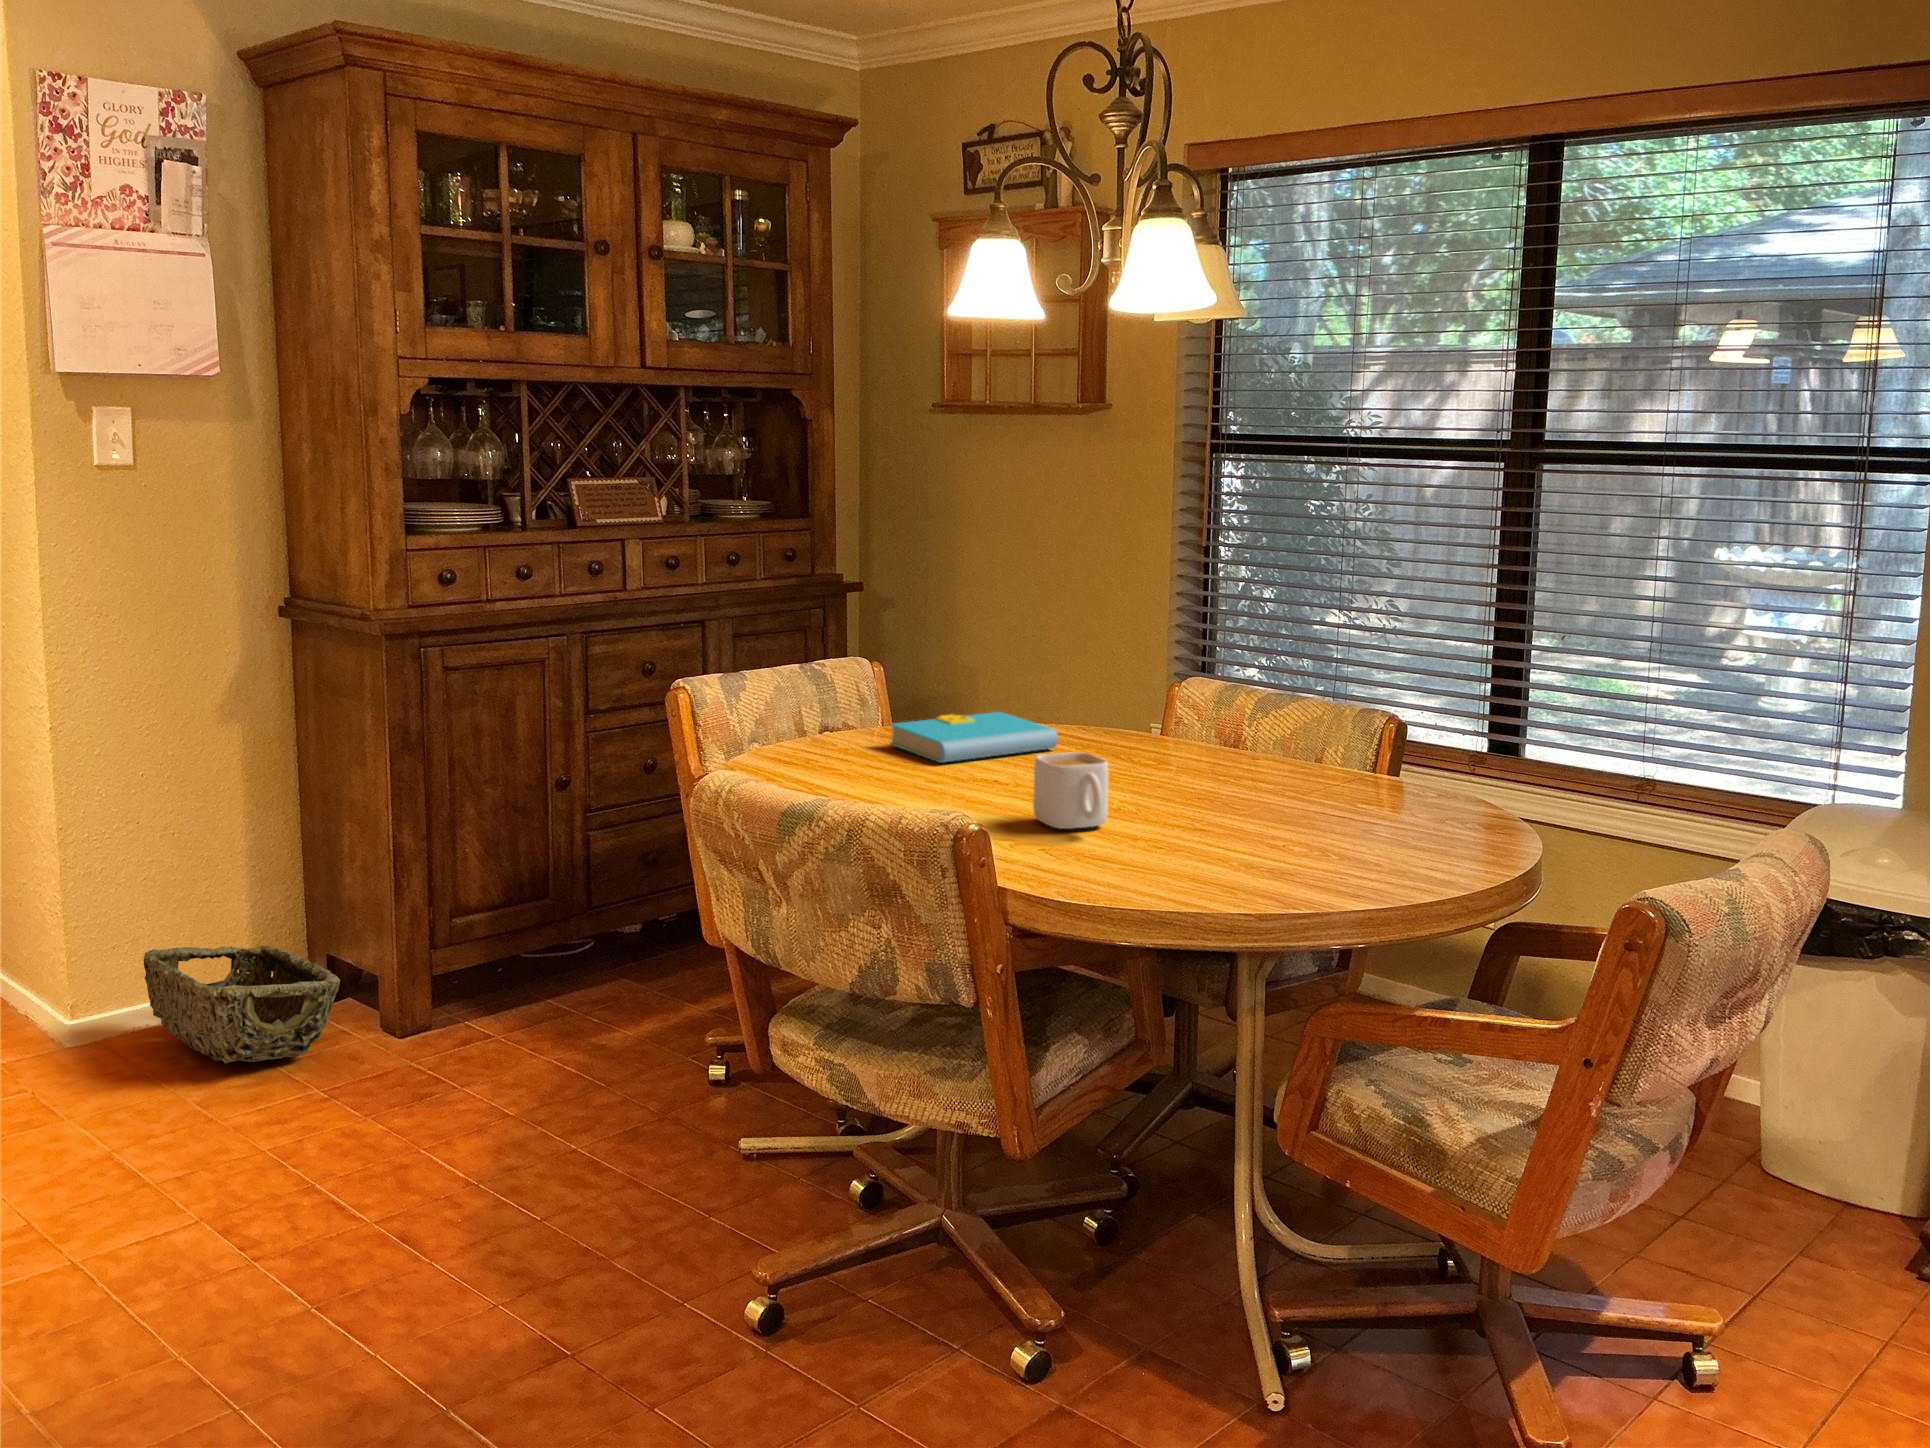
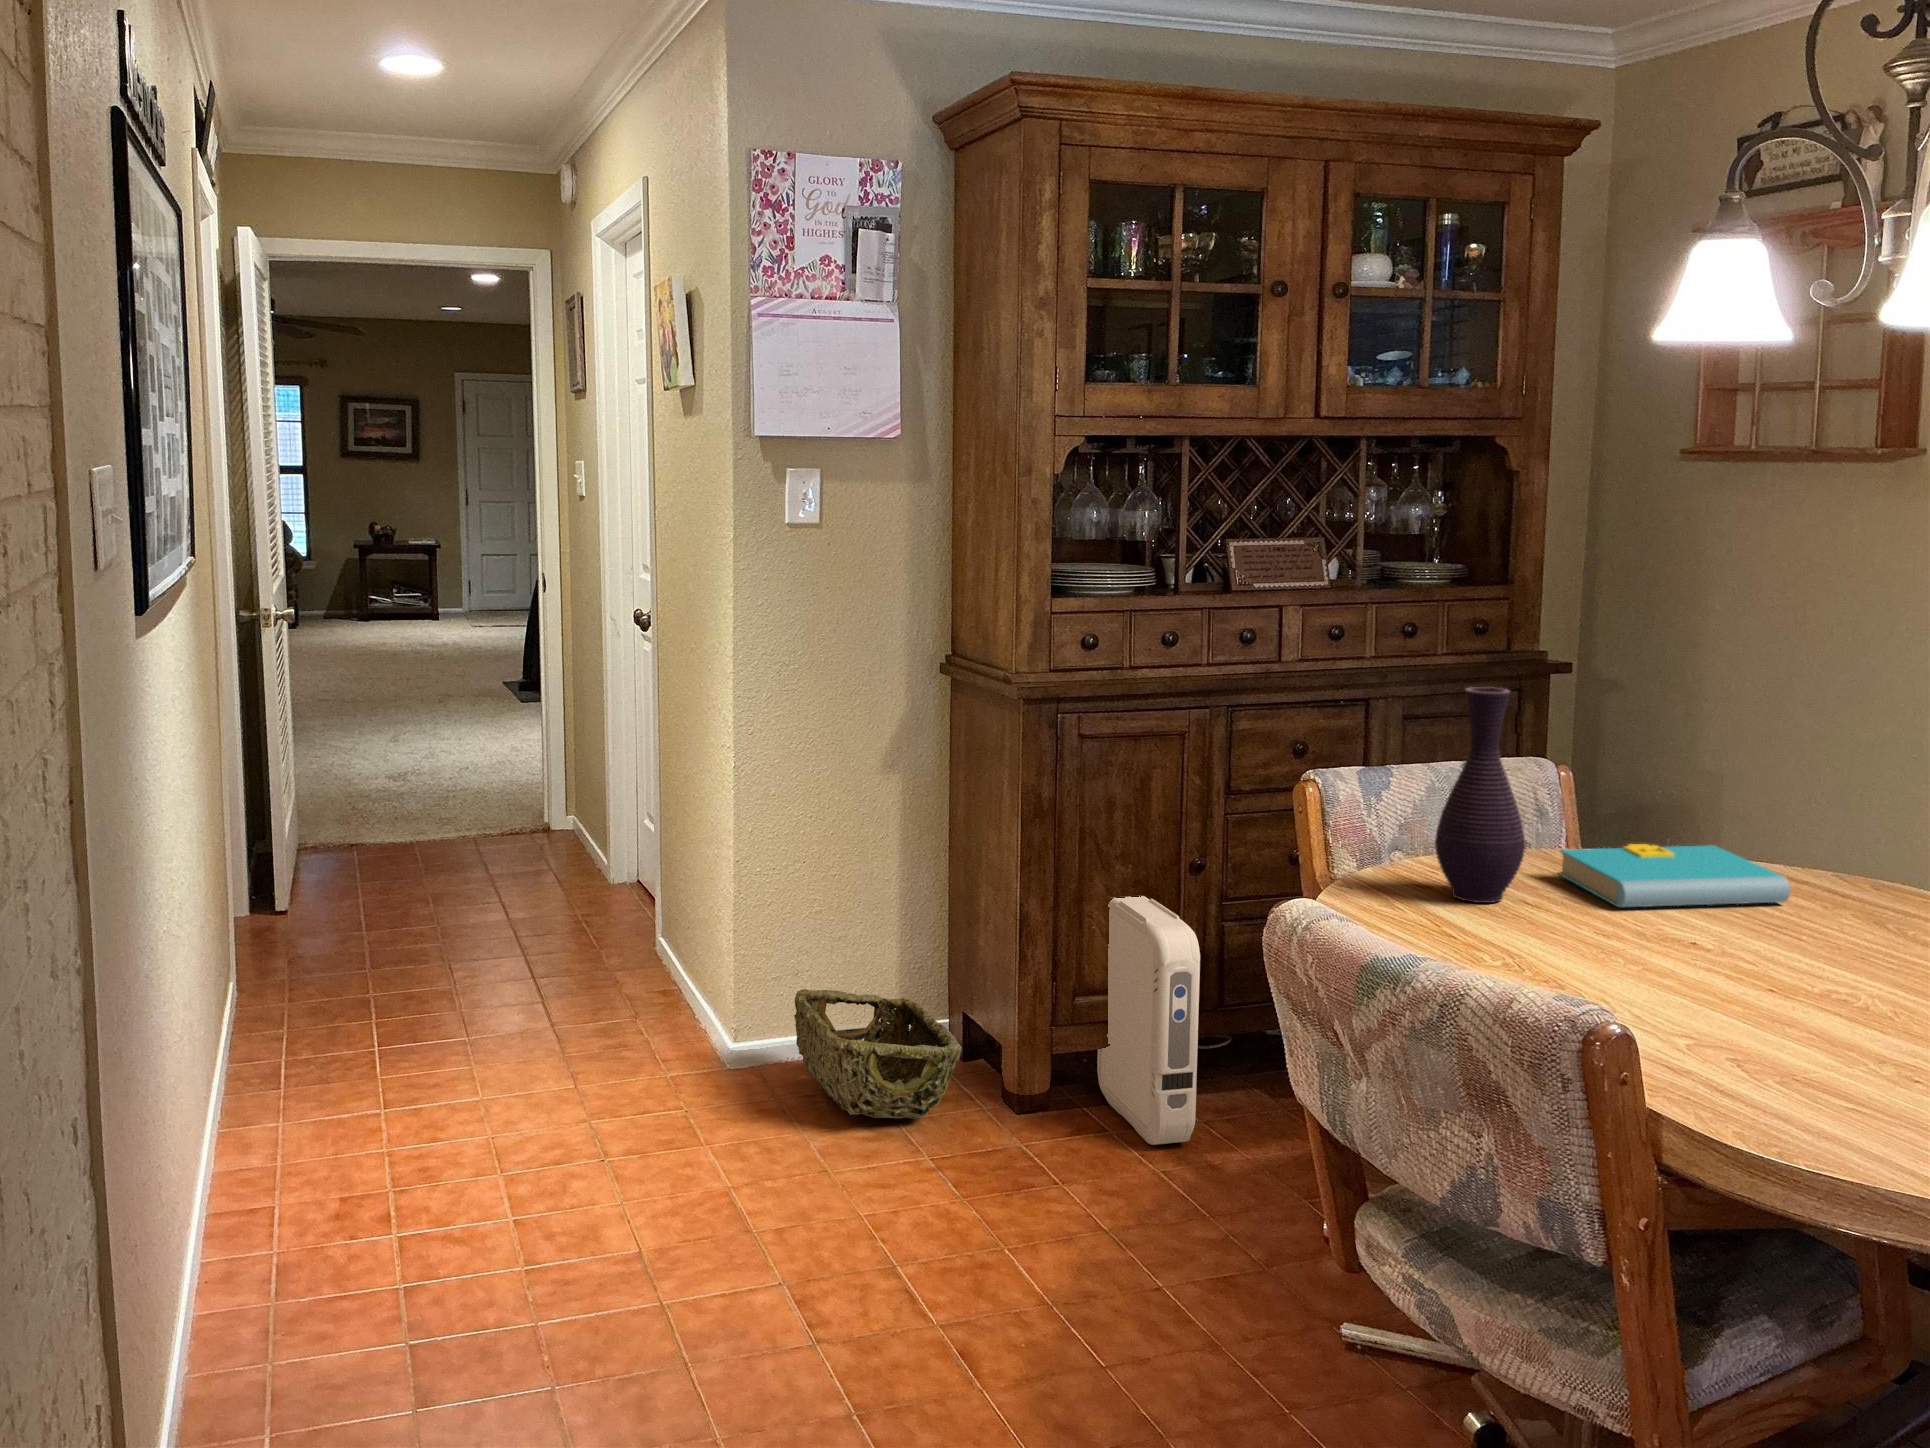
vase: none [798,592,868,770] -> present [1435,687,1525,903]
mug: present [1033,752,1108,829] -> none [1727,924,1841,1031]
air purifier: none [468,815,578,1040] -> present [1097,896,1200,1145]

